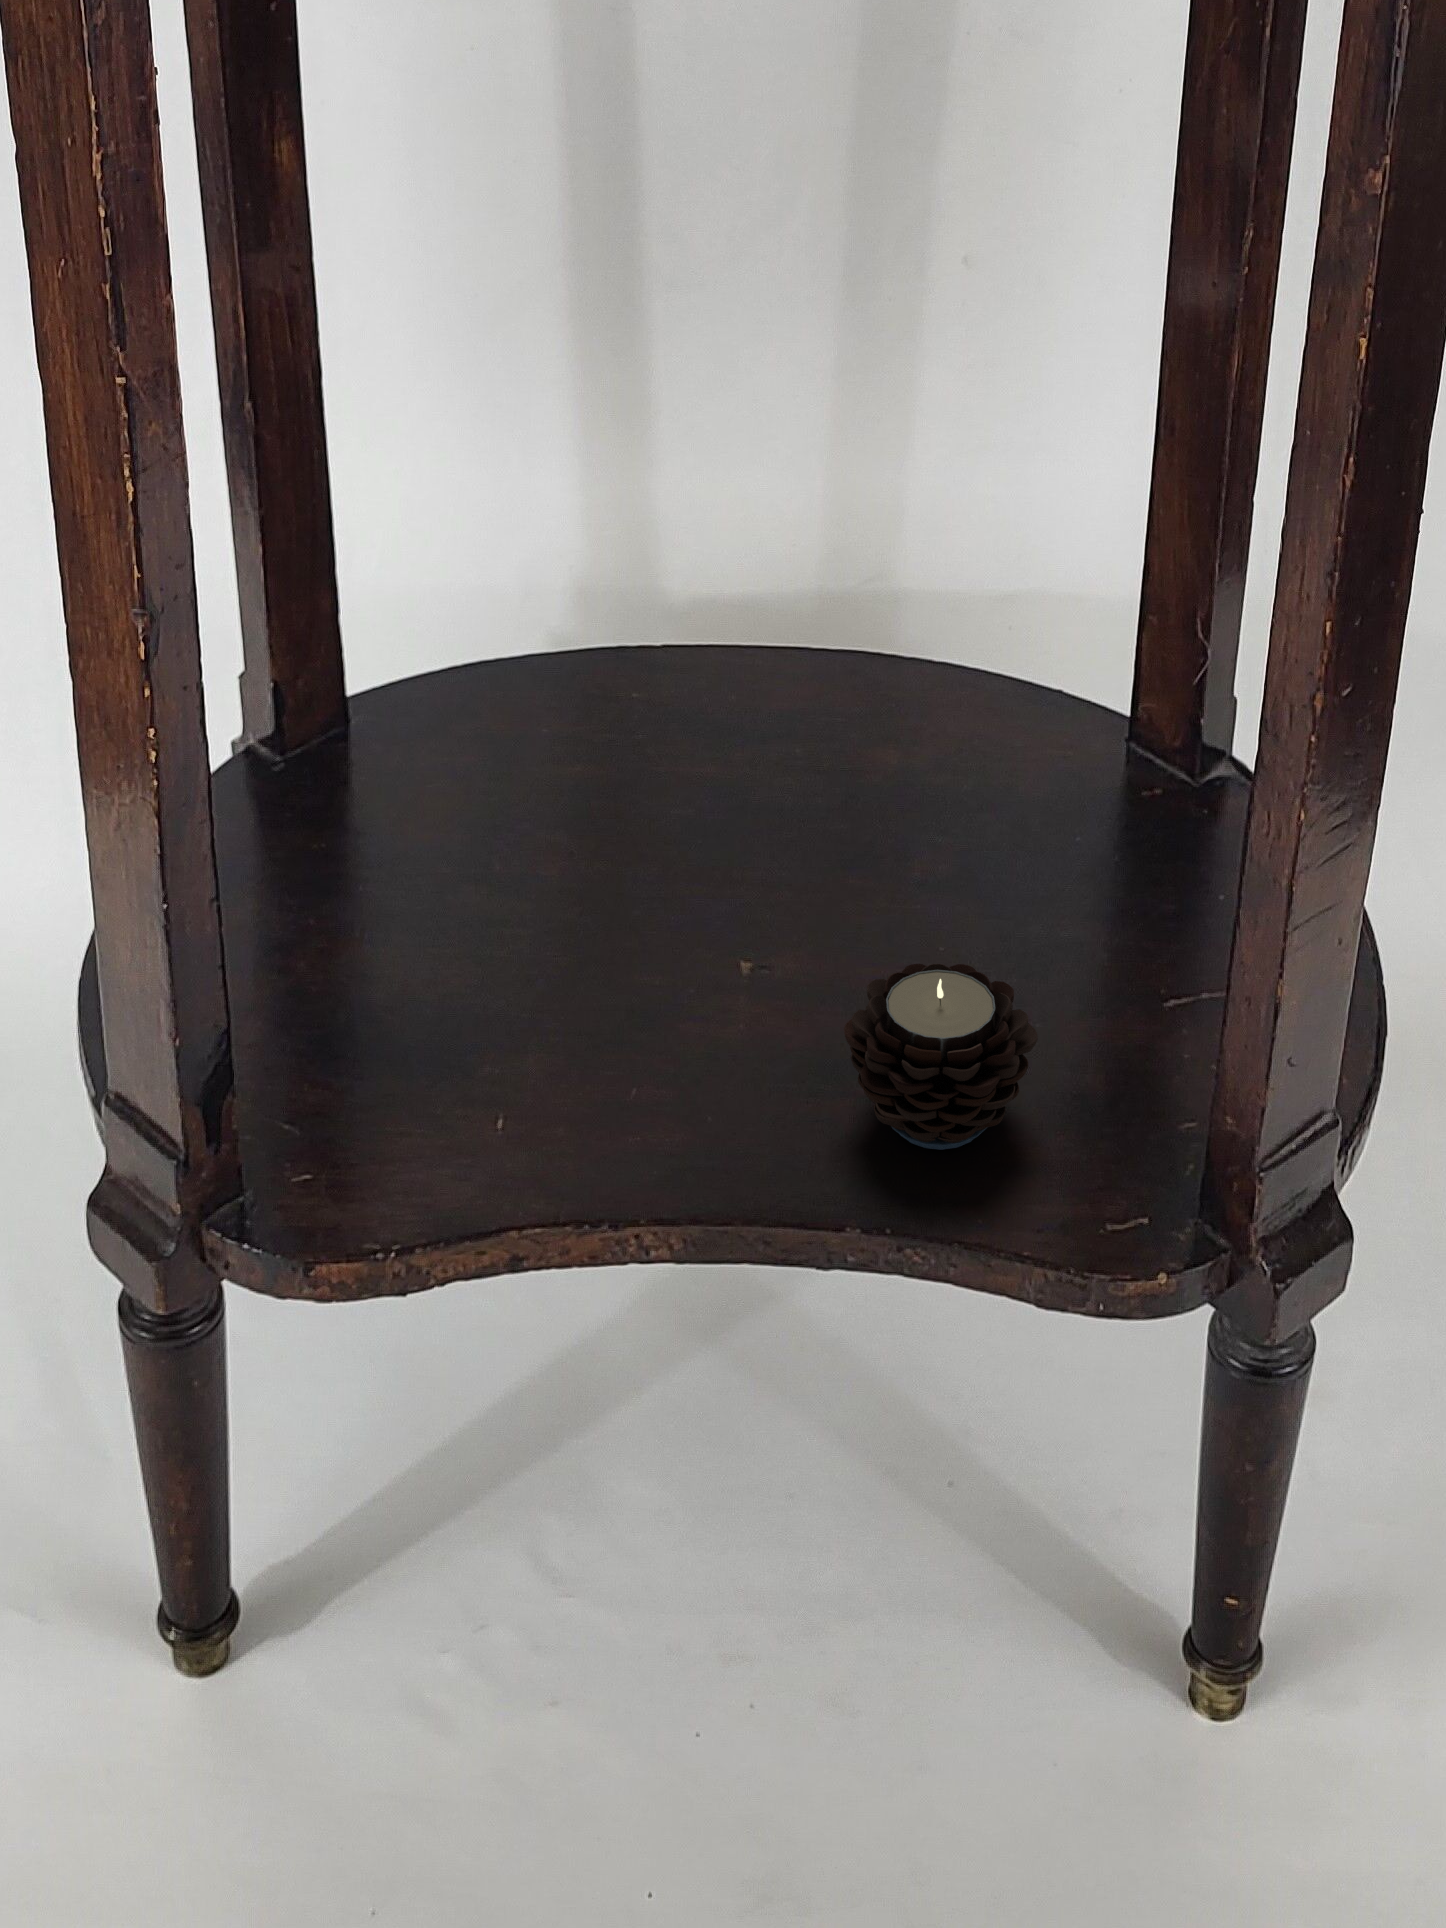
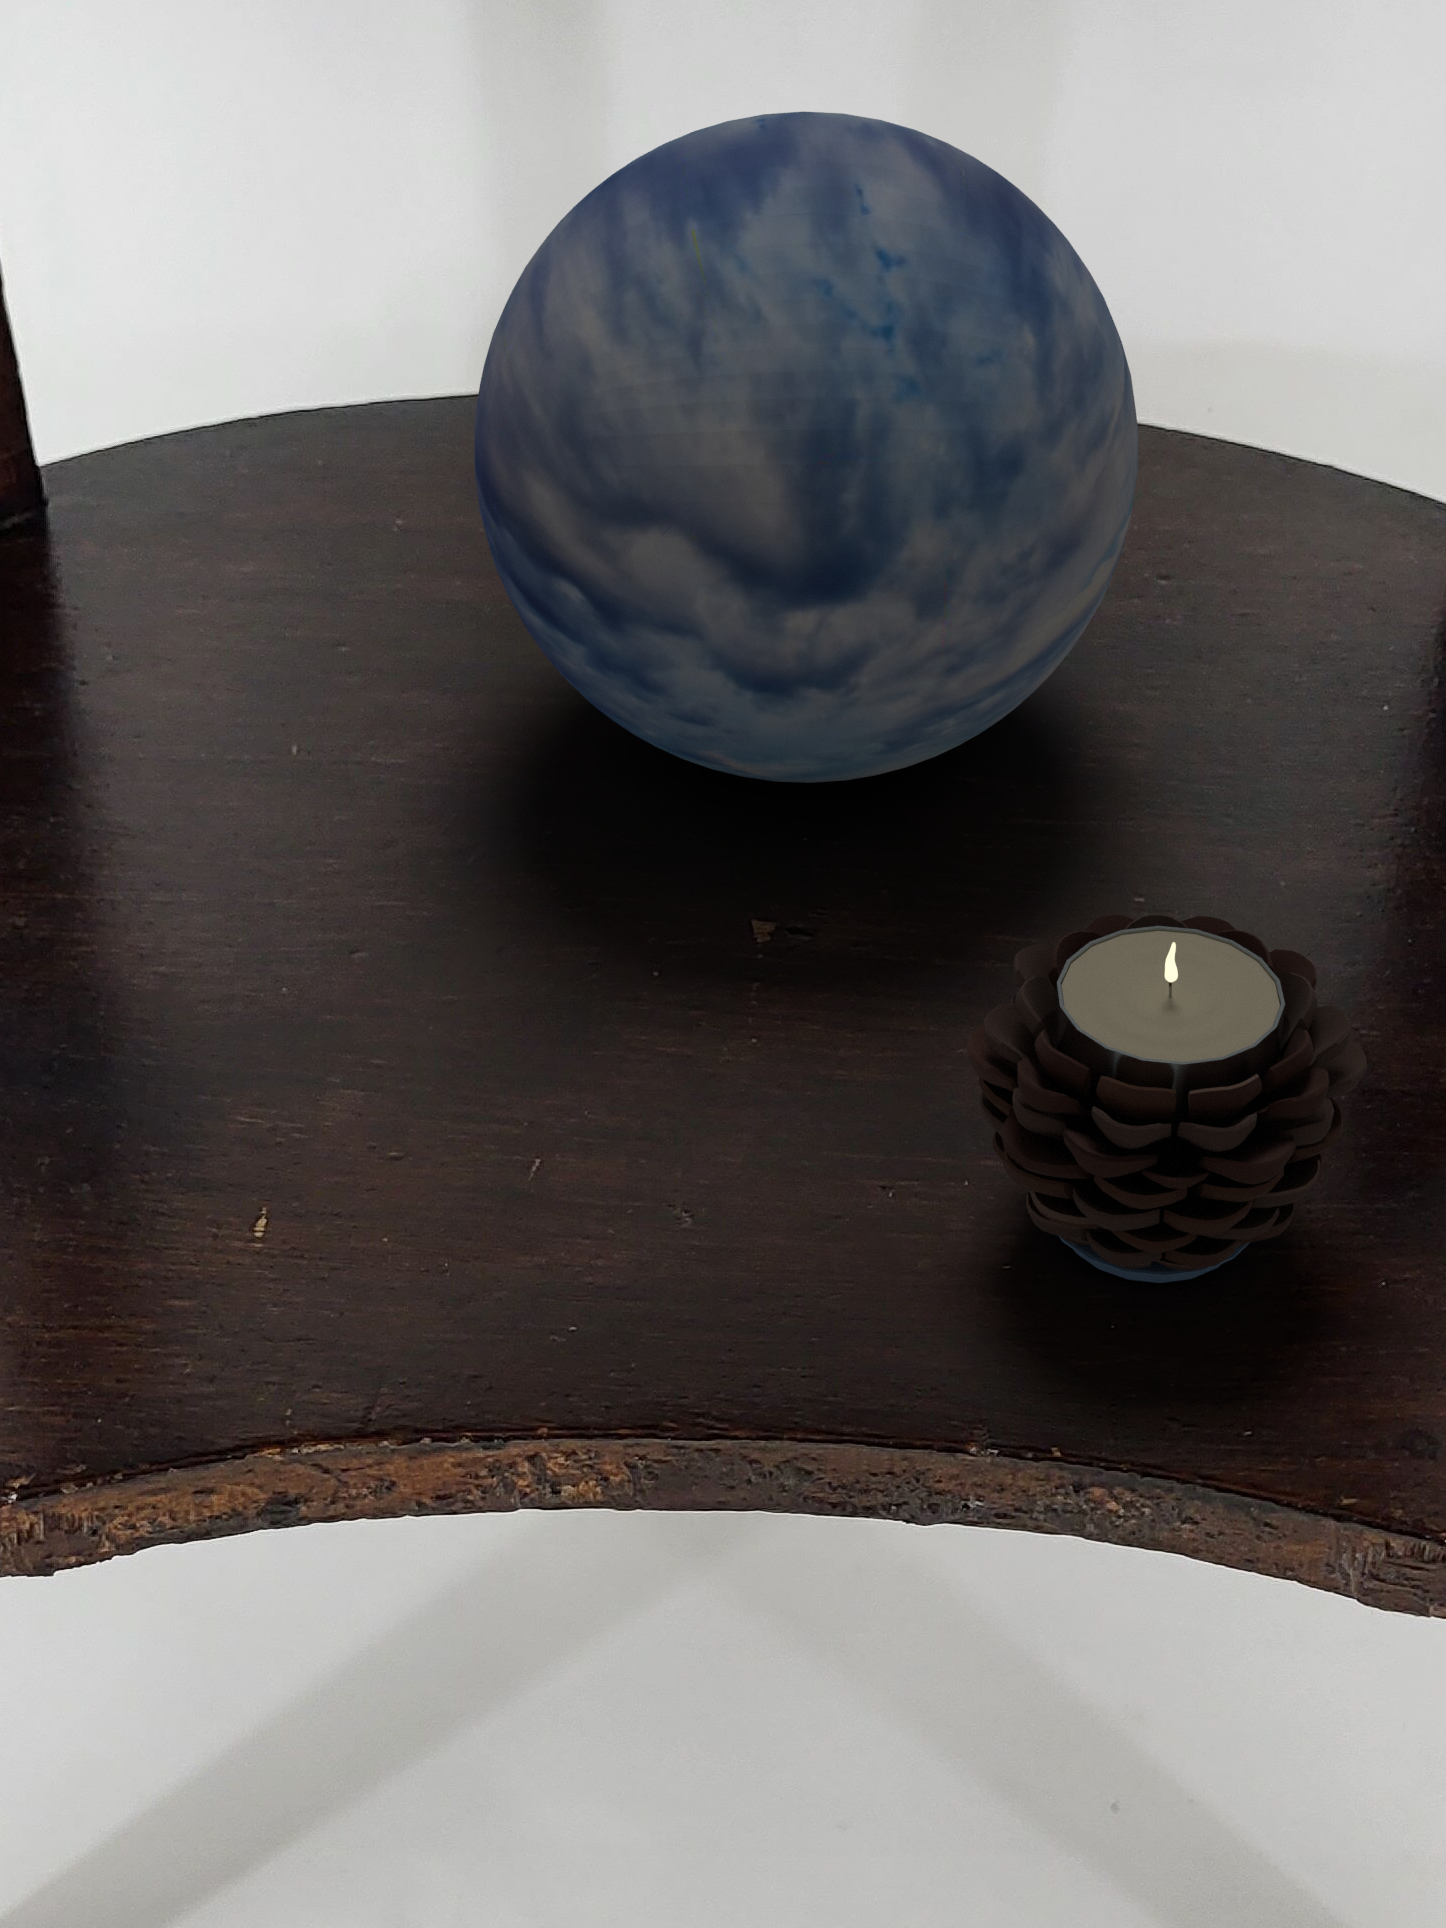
decorative orb: none [594,543,936,888] -> present [474,112,1138,783]

